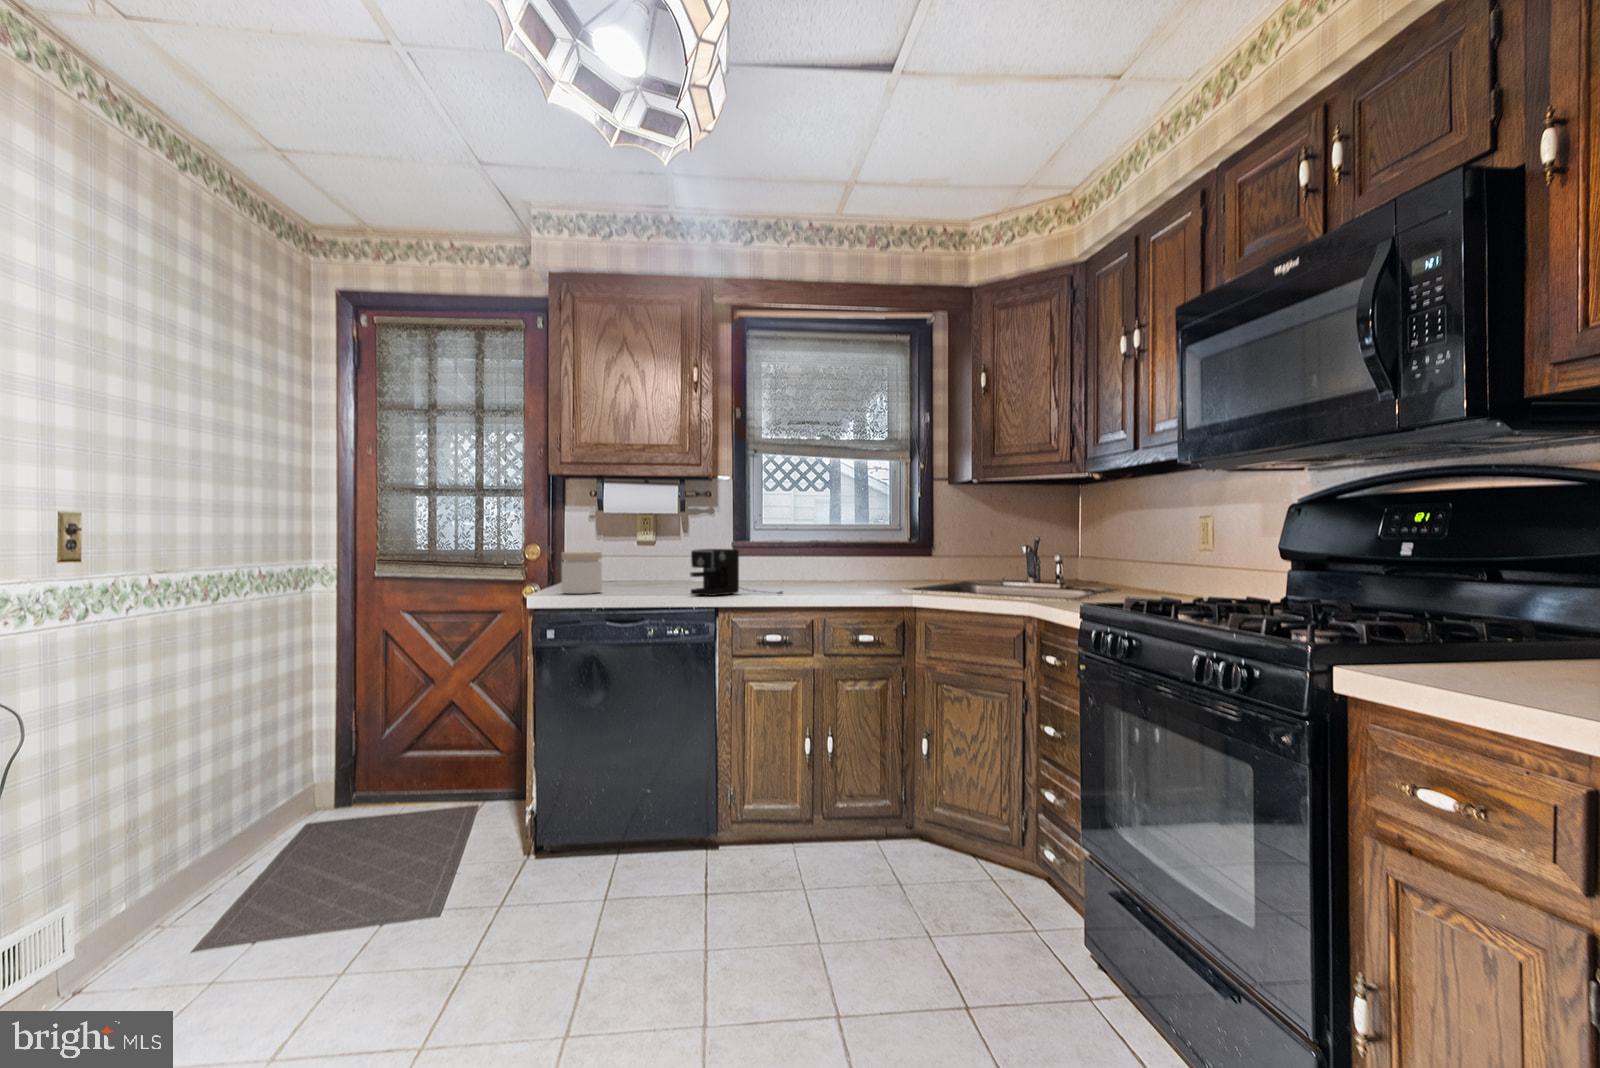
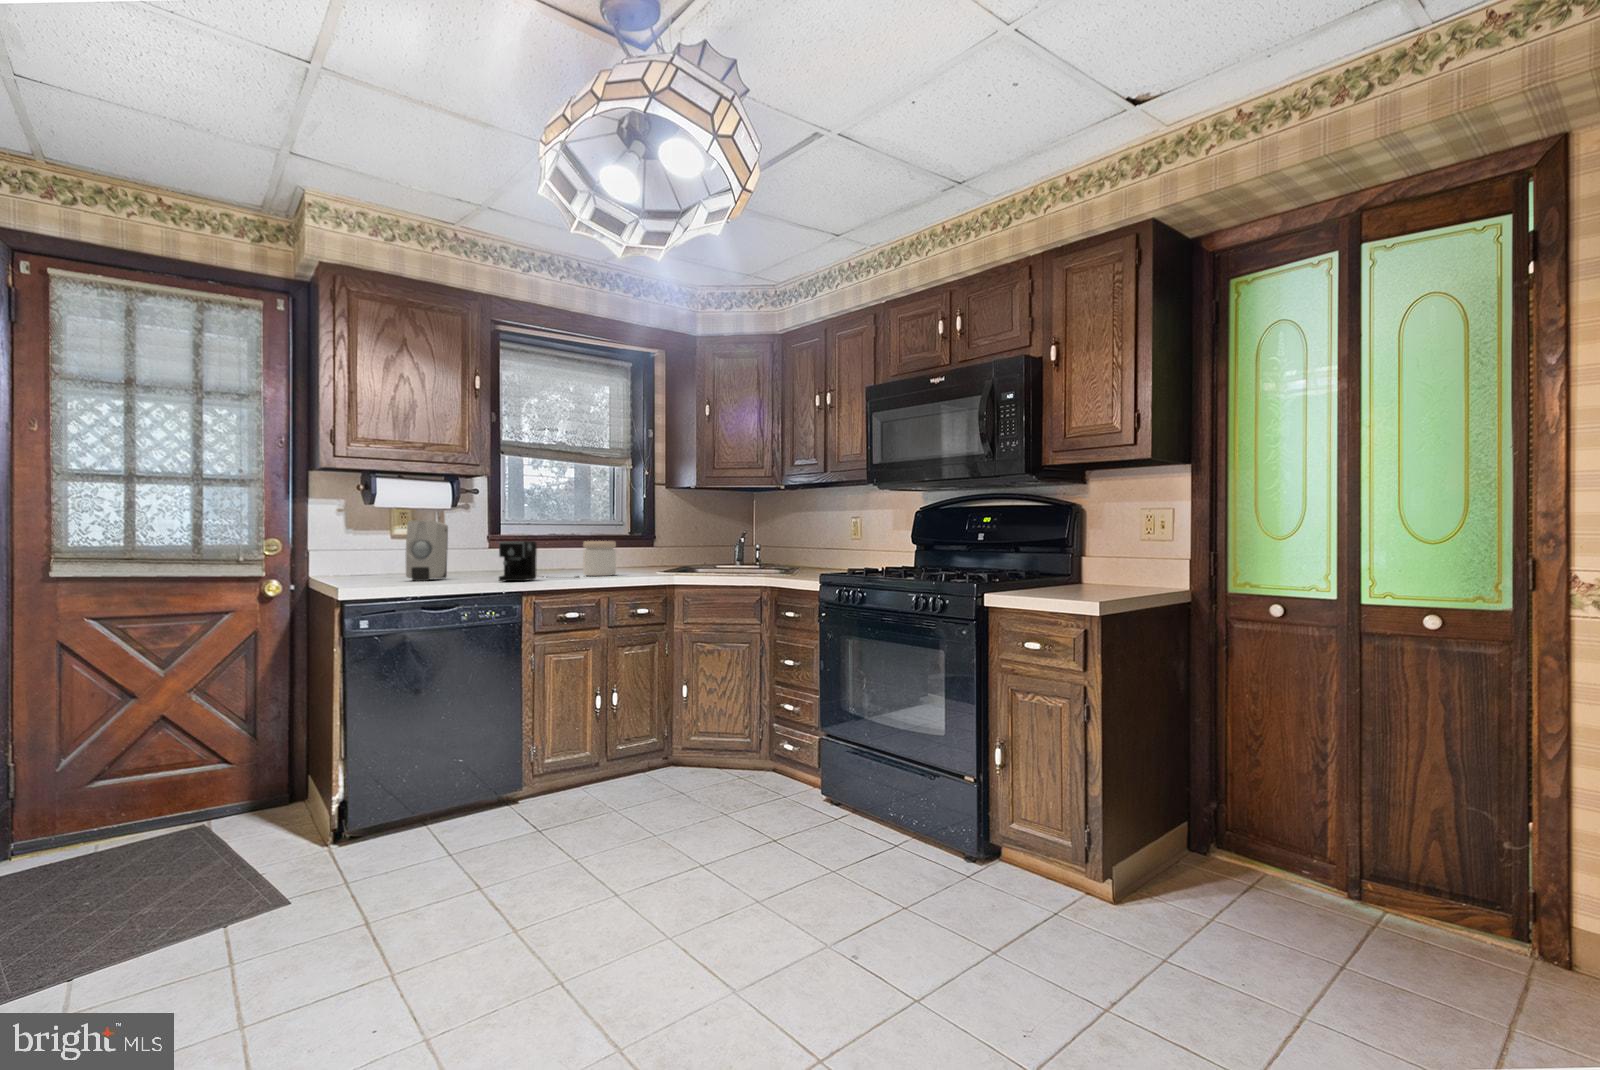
soap dispenser: none [635,526,685,590] -> present [406,521,448,581]
jar: present [562,551,602,594] -> present [583,541,616,576]

